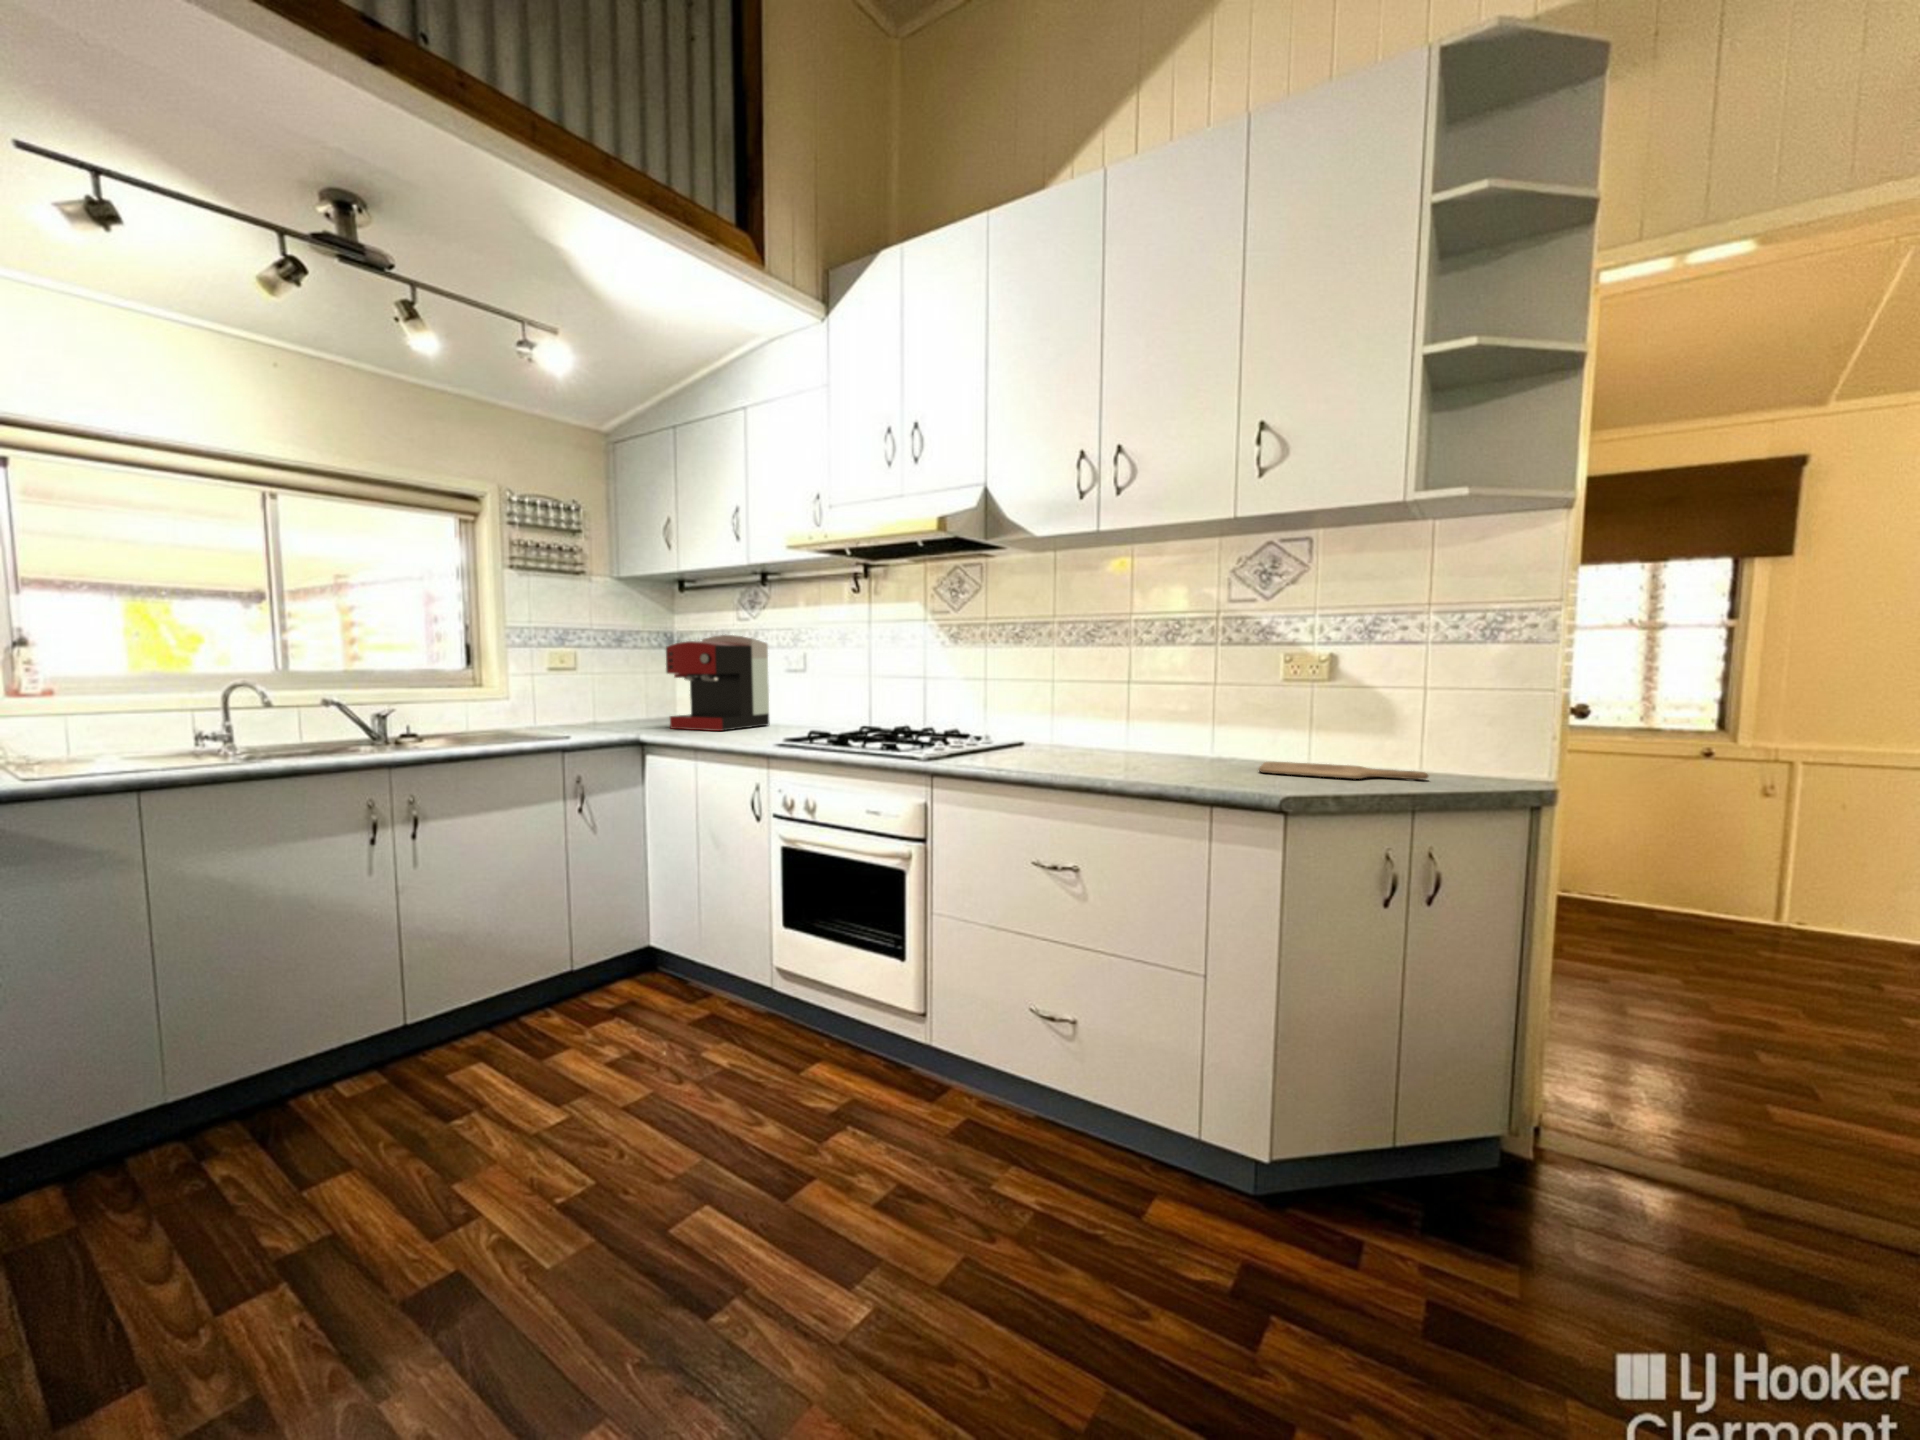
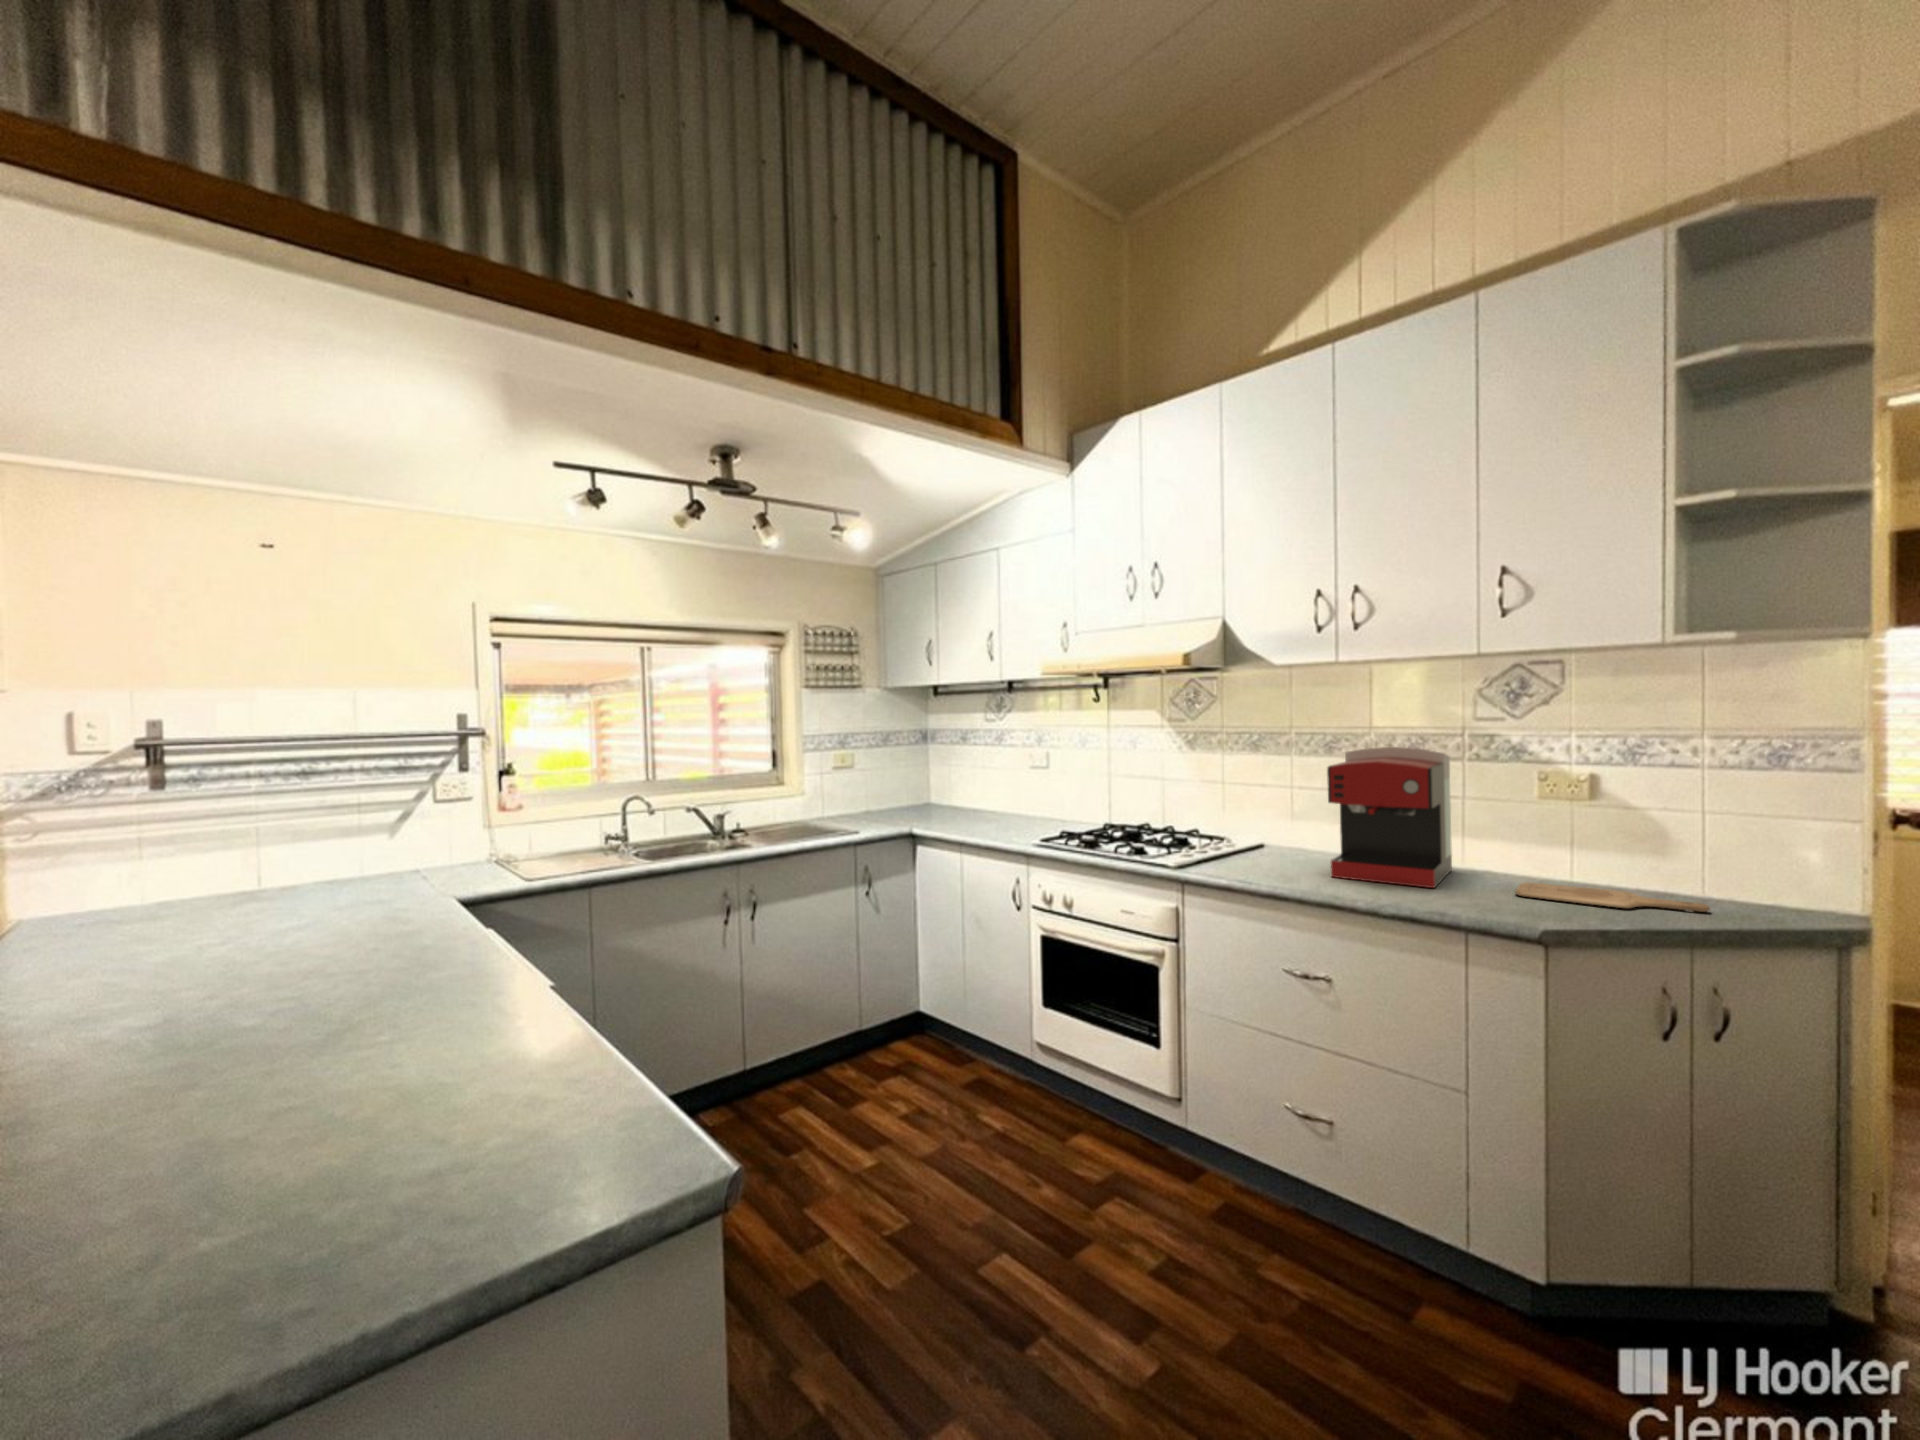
coffee maker: present [666,635,770,731] -> present [1327,747,1452,888]

